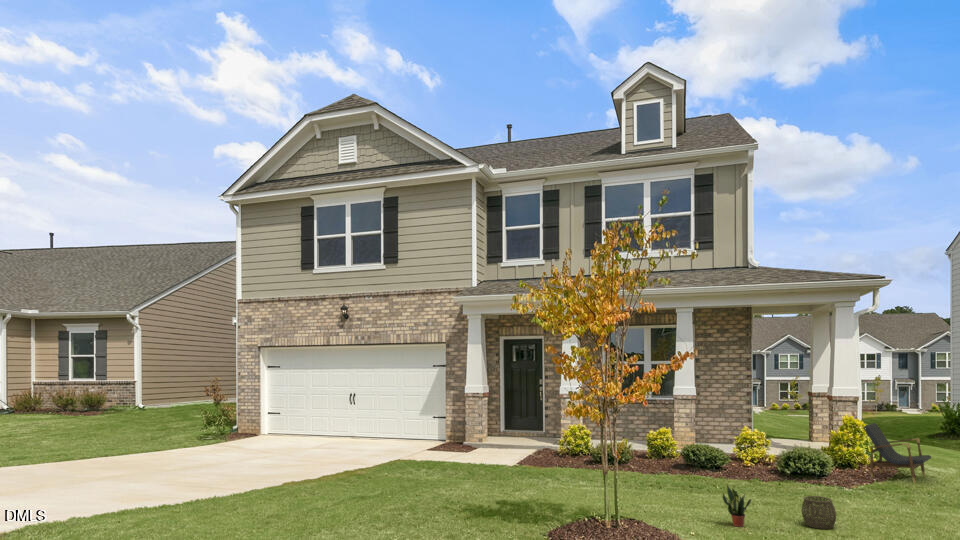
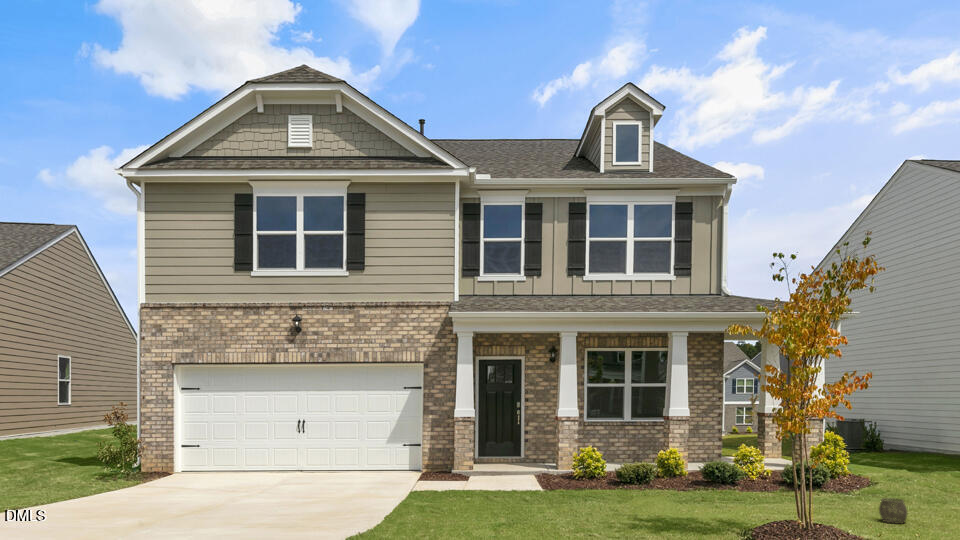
lounge chair: present [864,423,931,483] -> none [843,438,892,487]
potted plant: present [723,485,751,527] -> none [831,492,852,527]

